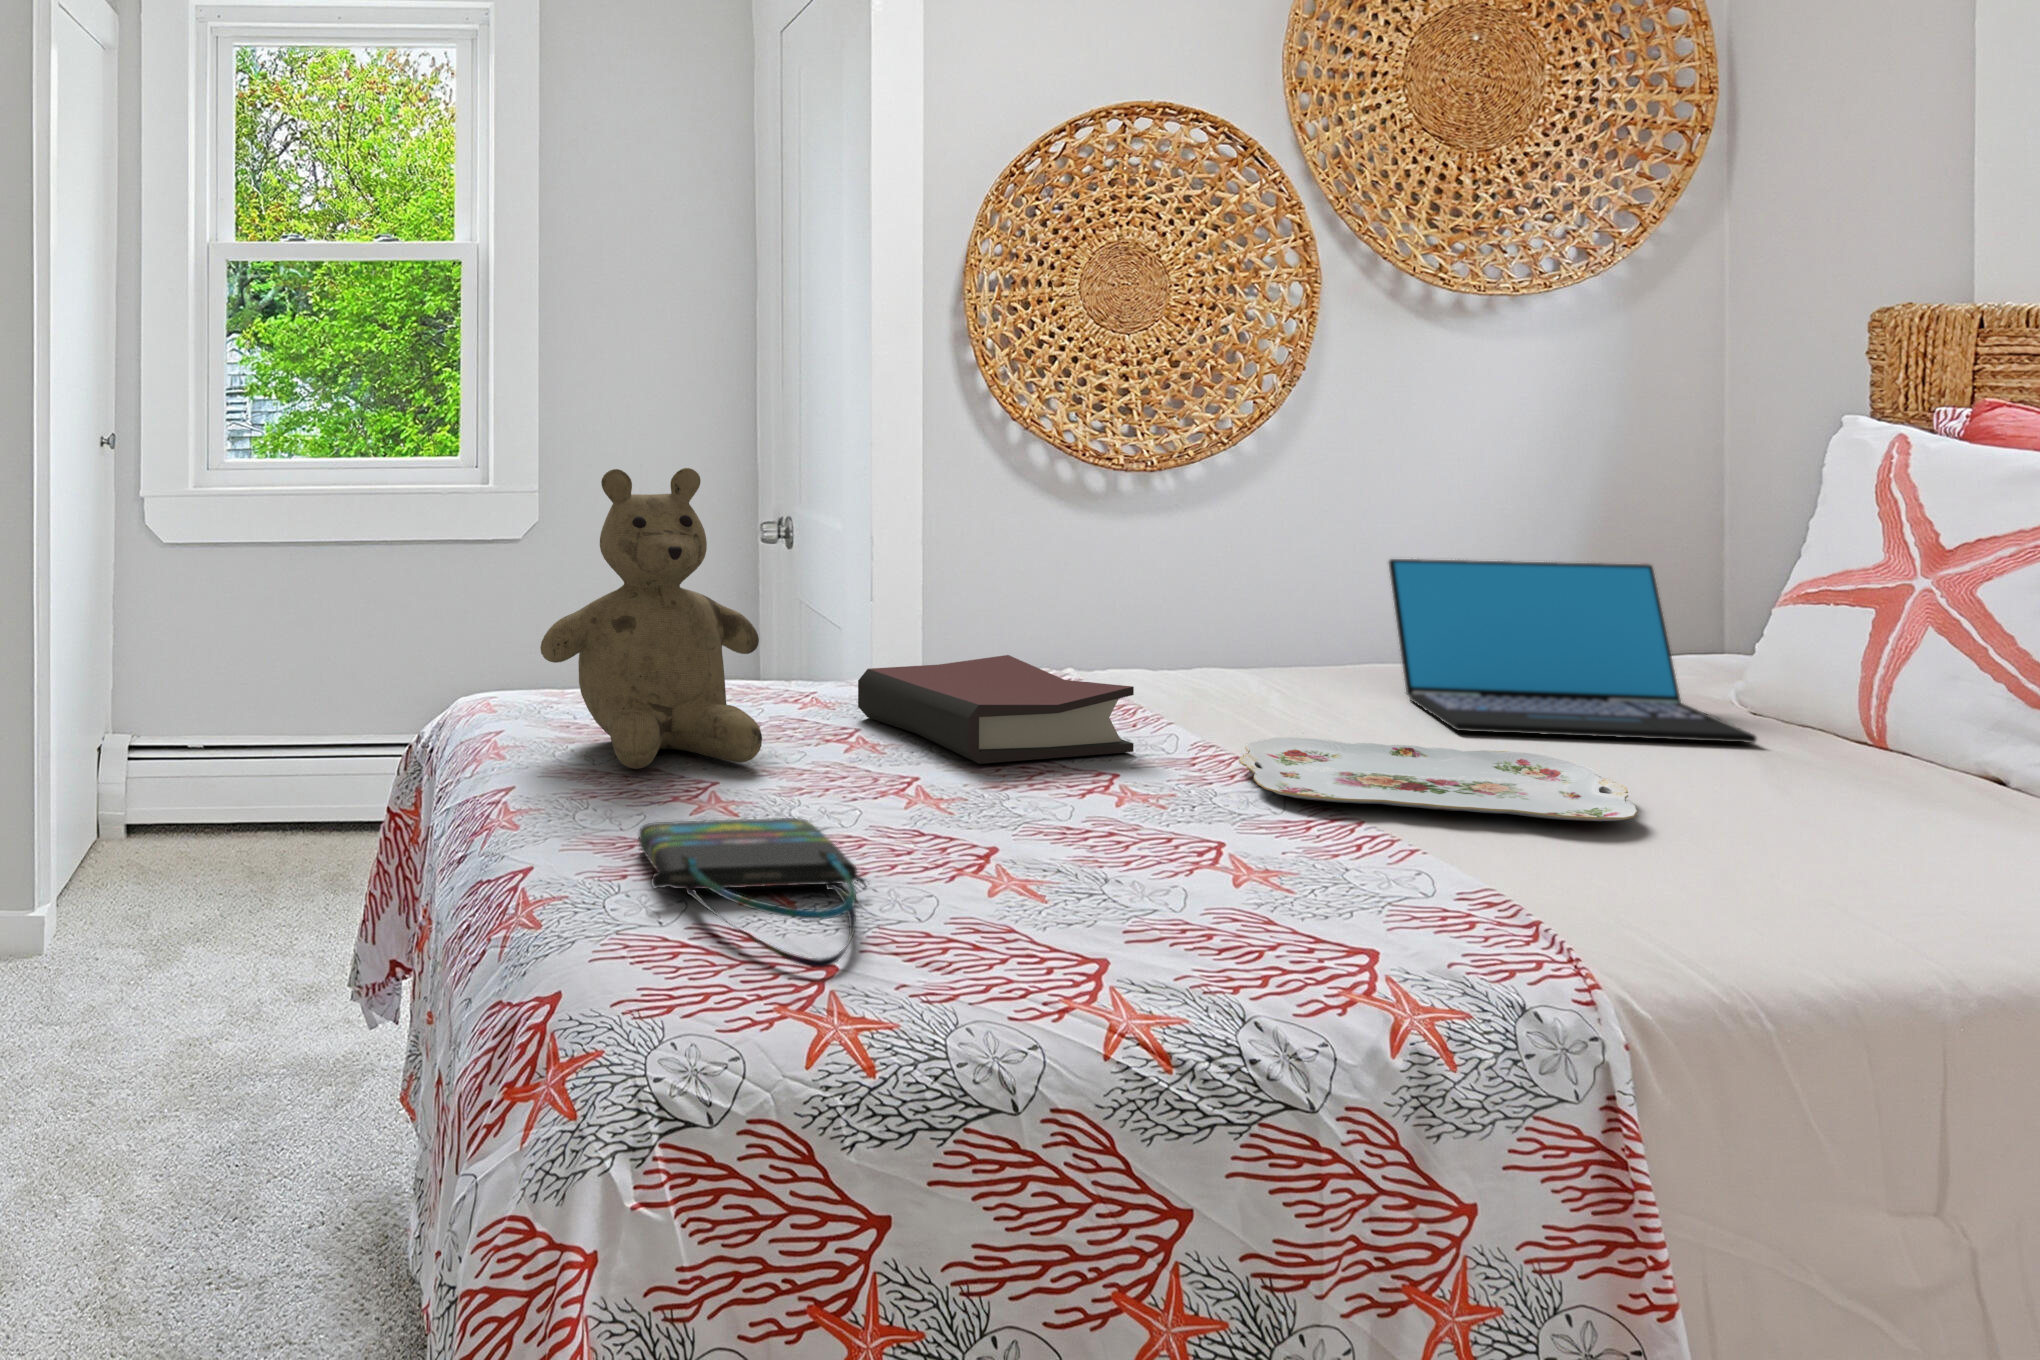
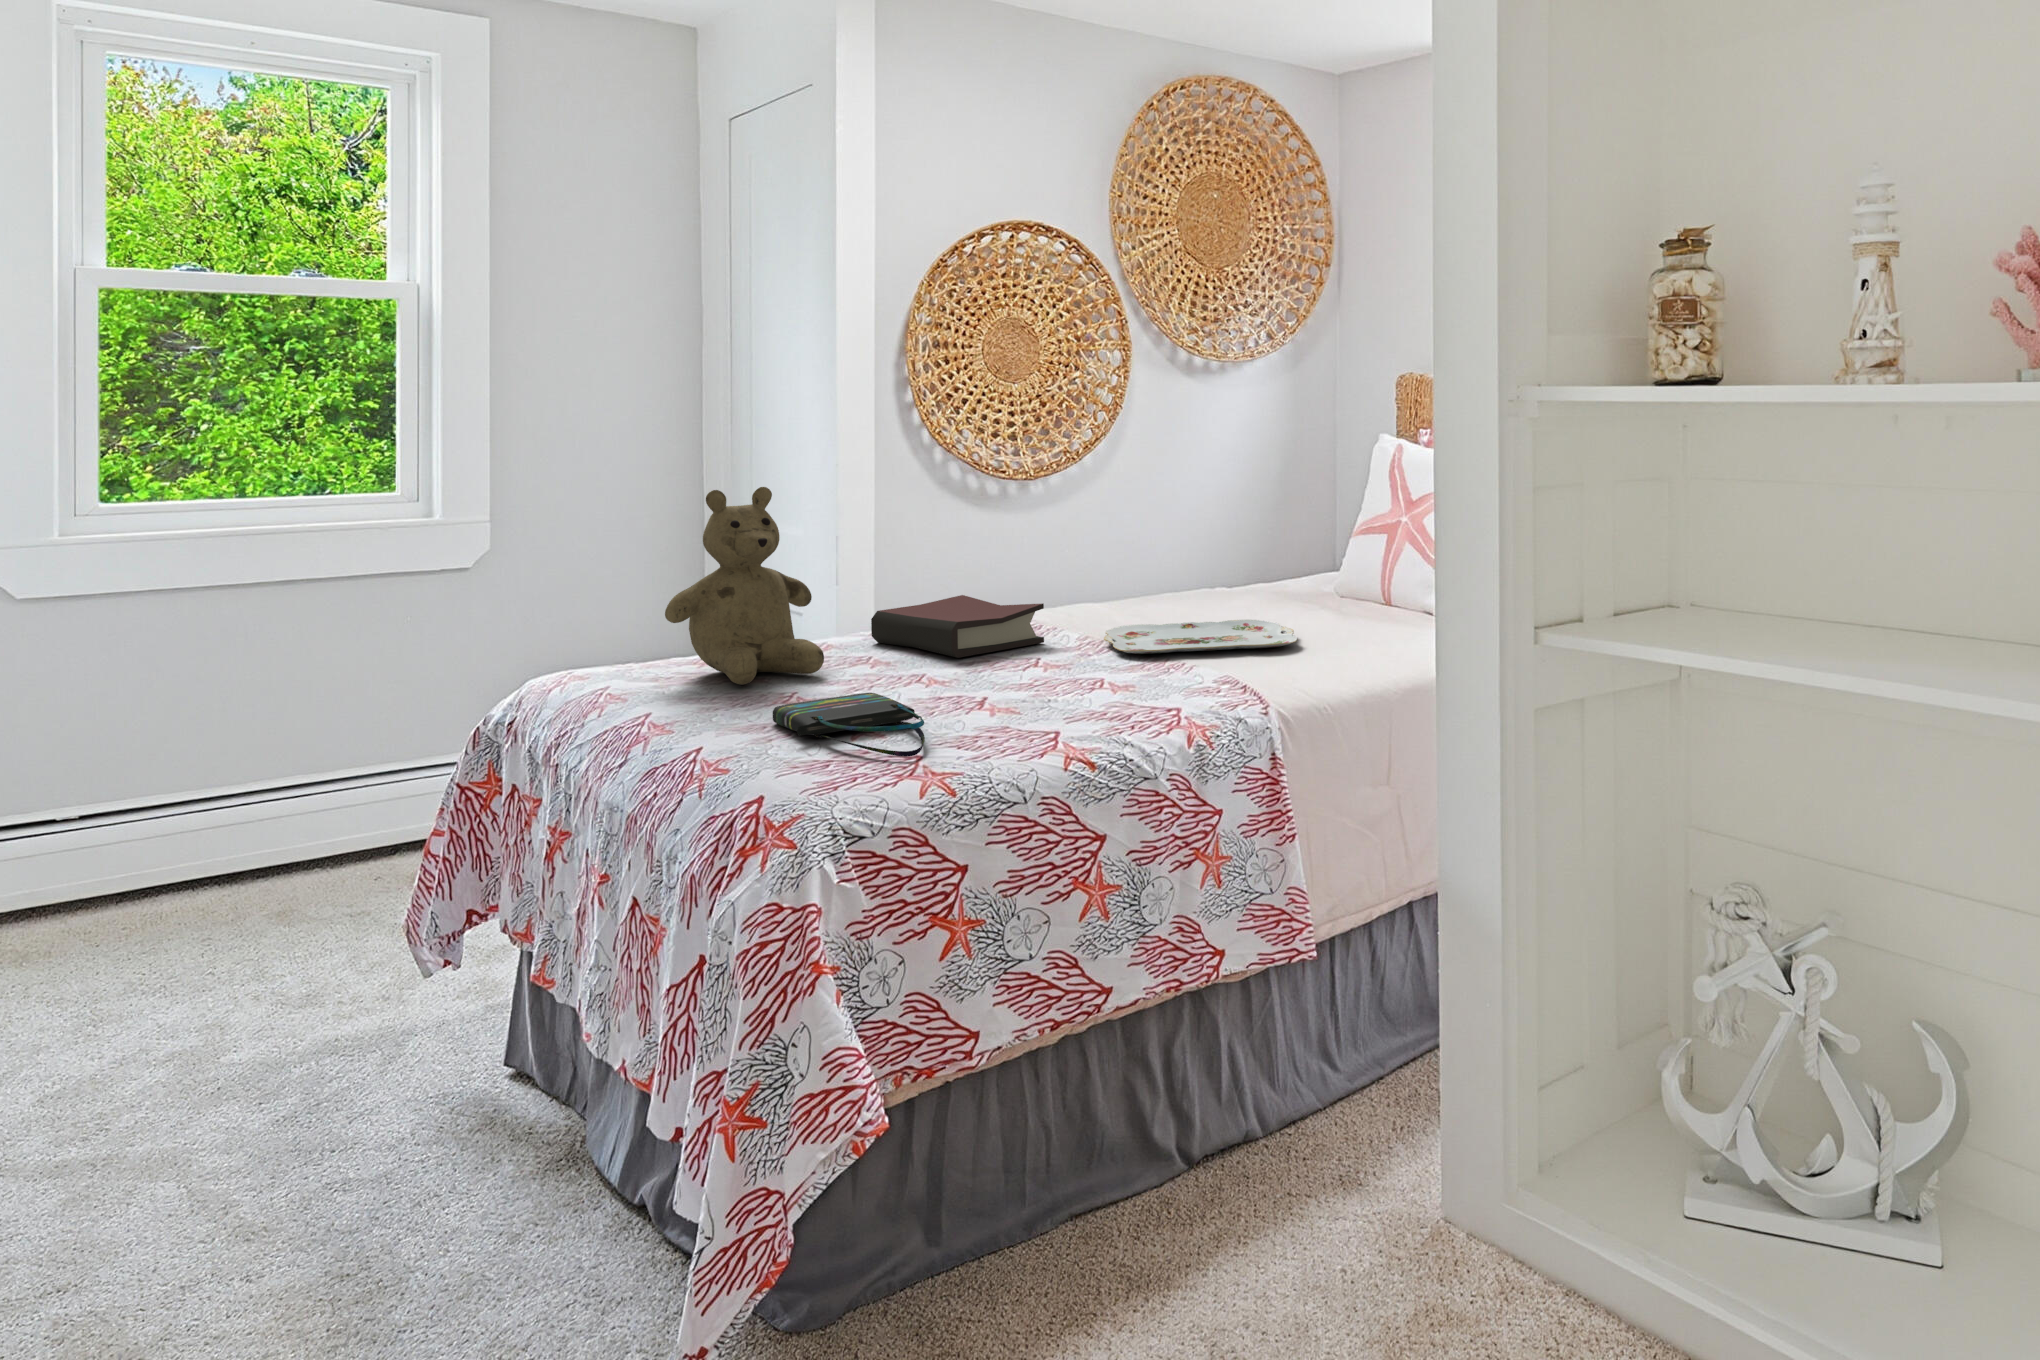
laptop: present [1389,559,1756,743] -> none [1175,514,1354,614]

